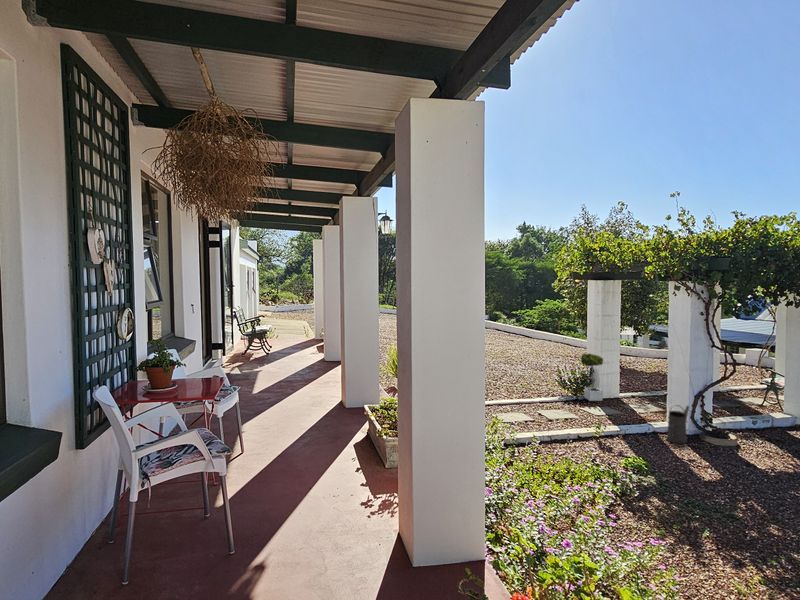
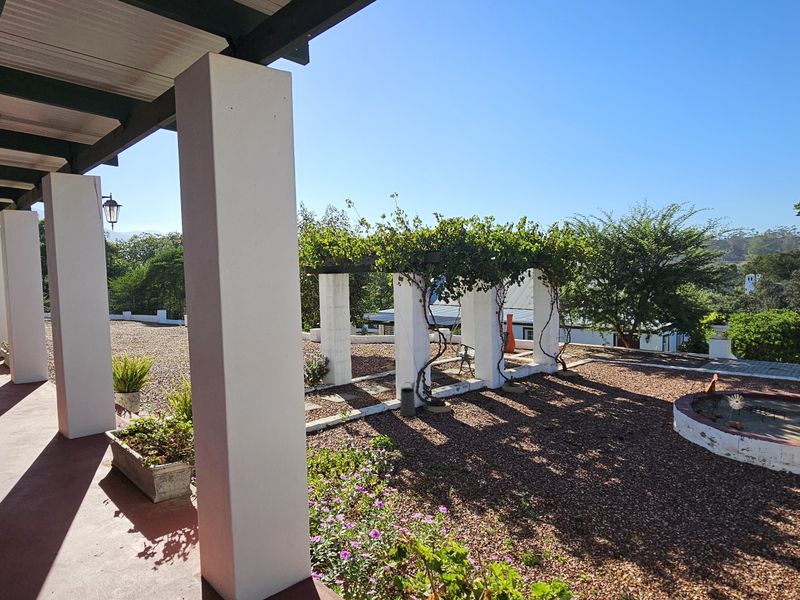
potted tree: present [581,354,603,401] -> none [319,344,340,390]

